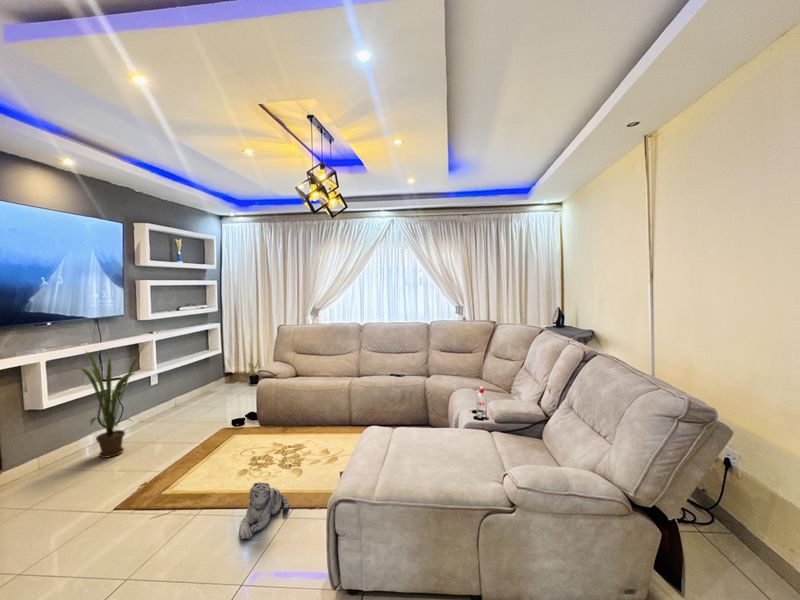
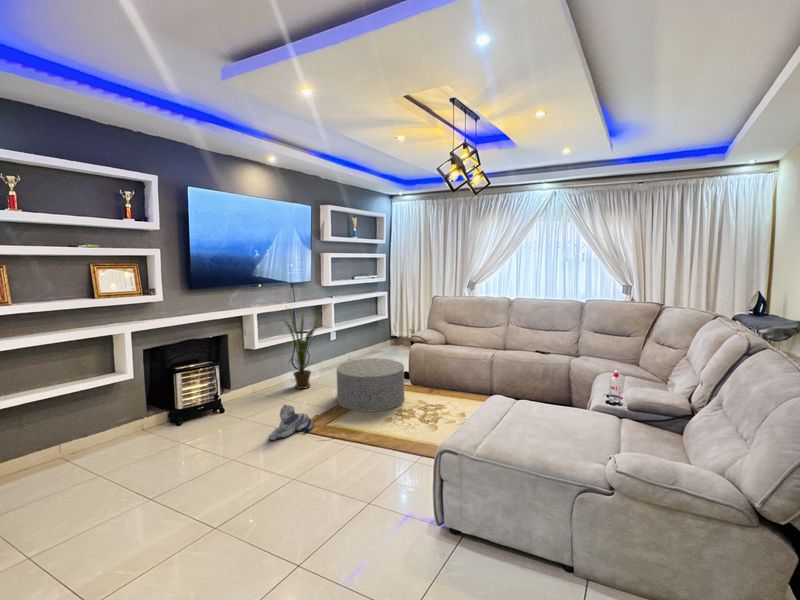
ottoman: none [166,402,257,473] -> present [337,358,404,412]
plush toy: present [239,482,289,539] -> present [268,405,314,440]

